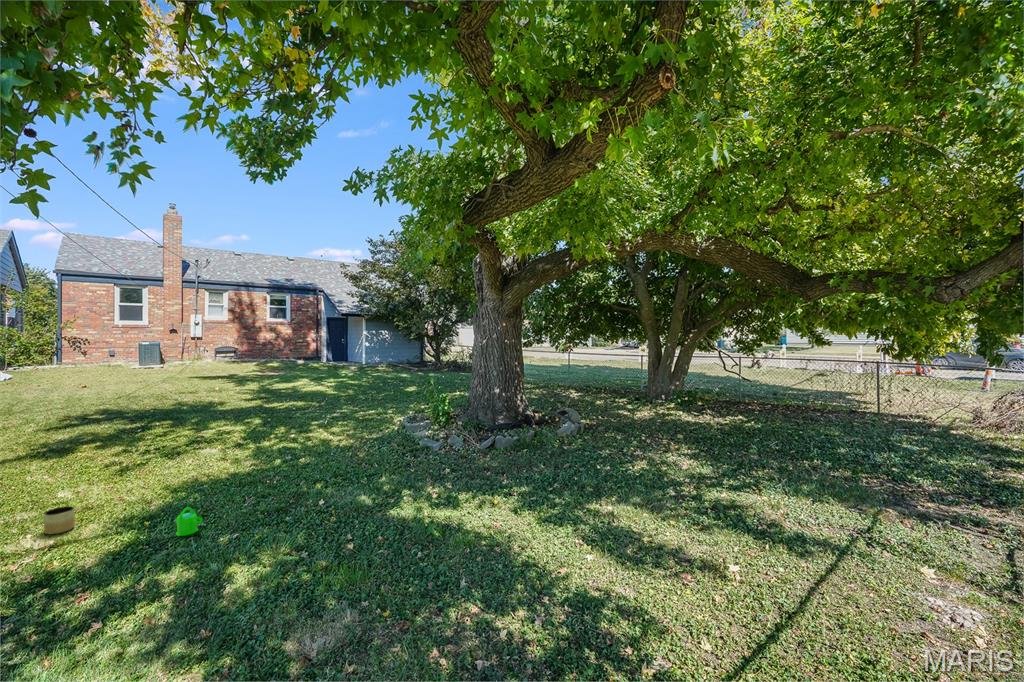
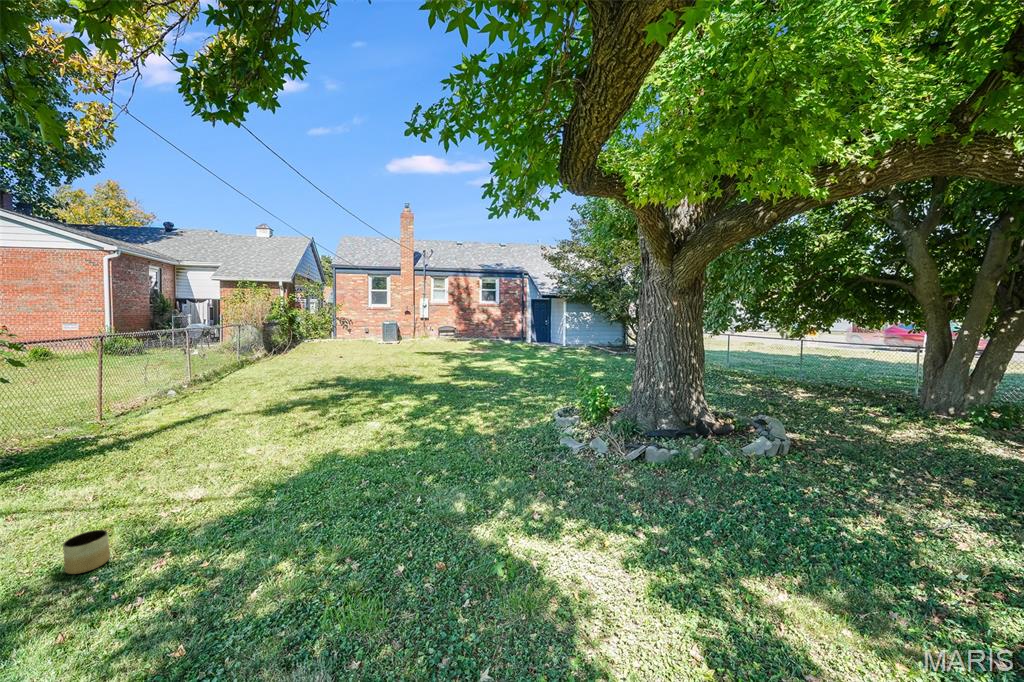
watering can: present [175,507,203,536] -> none [174,581,217,637]

